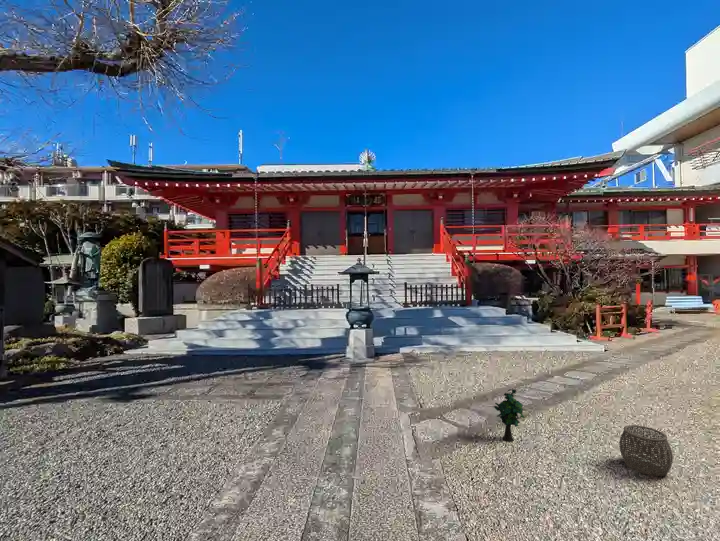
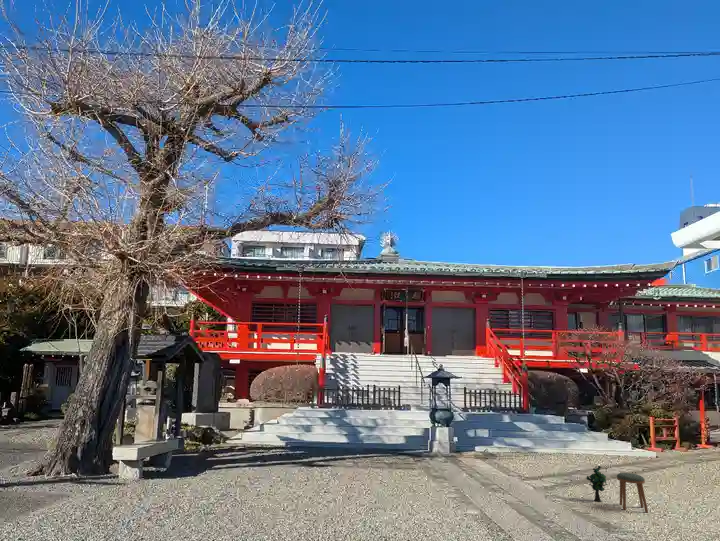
stool: none [538,401,583,468] -> present [617,473,648,513]
woven basket: present [619,425,673,476] -> none [669,488,700,517]

